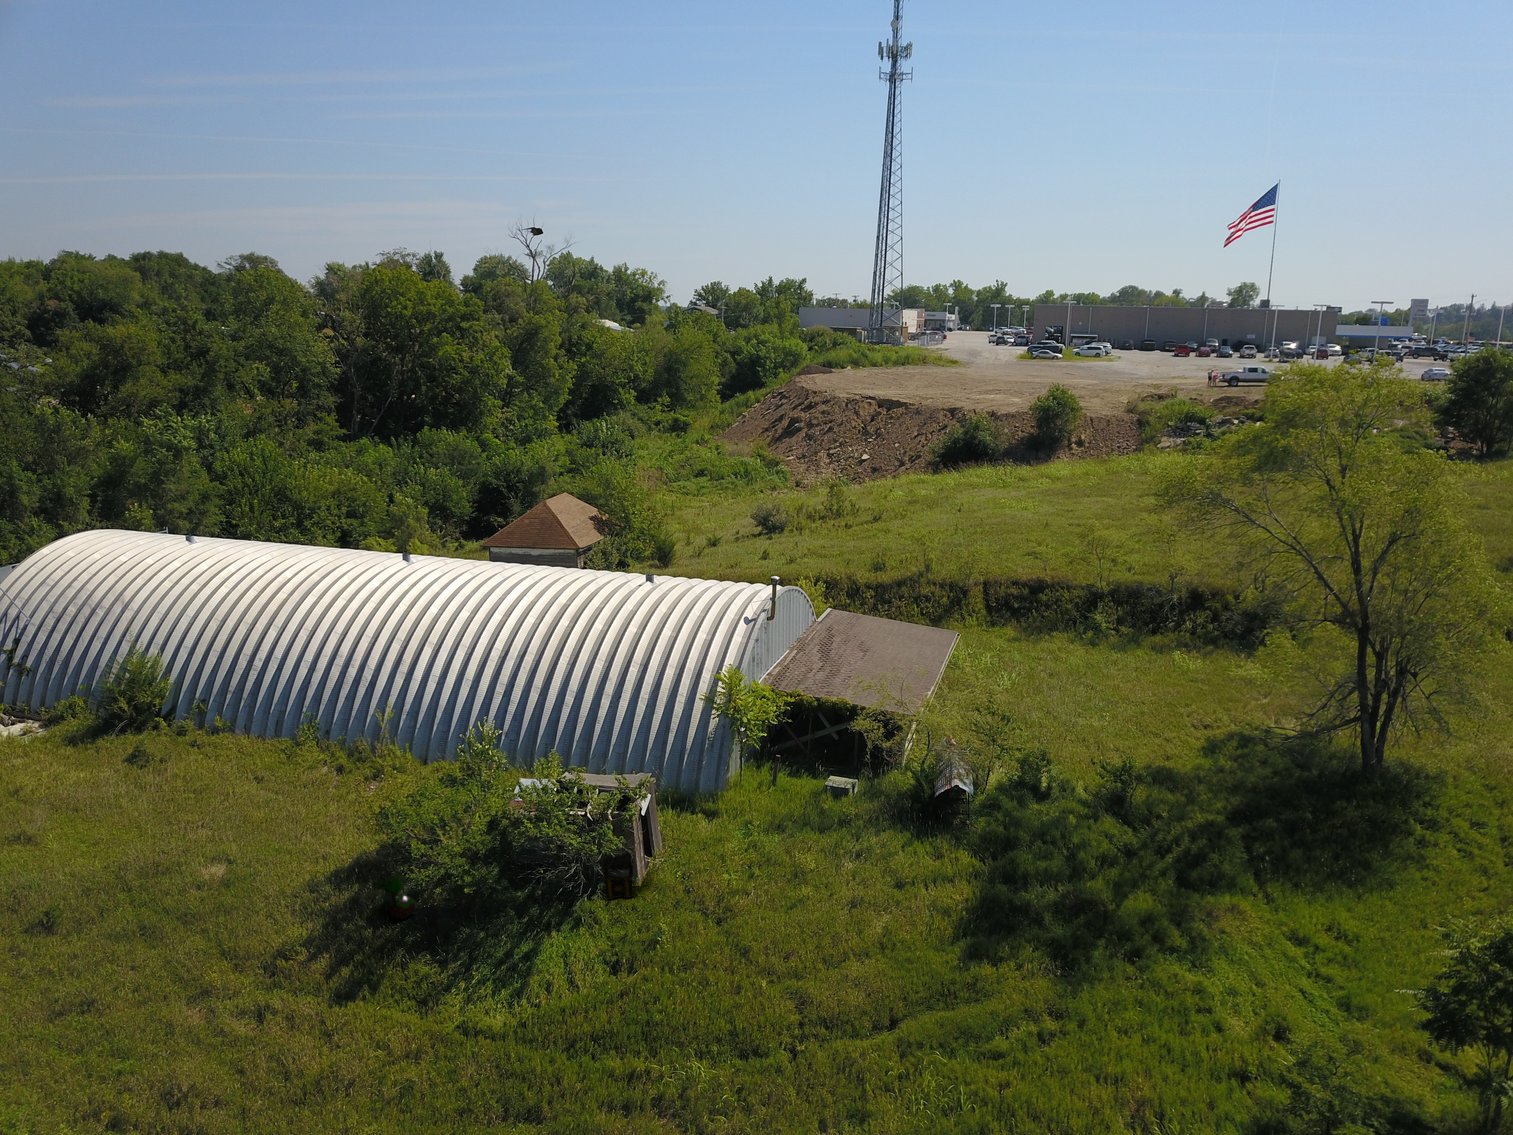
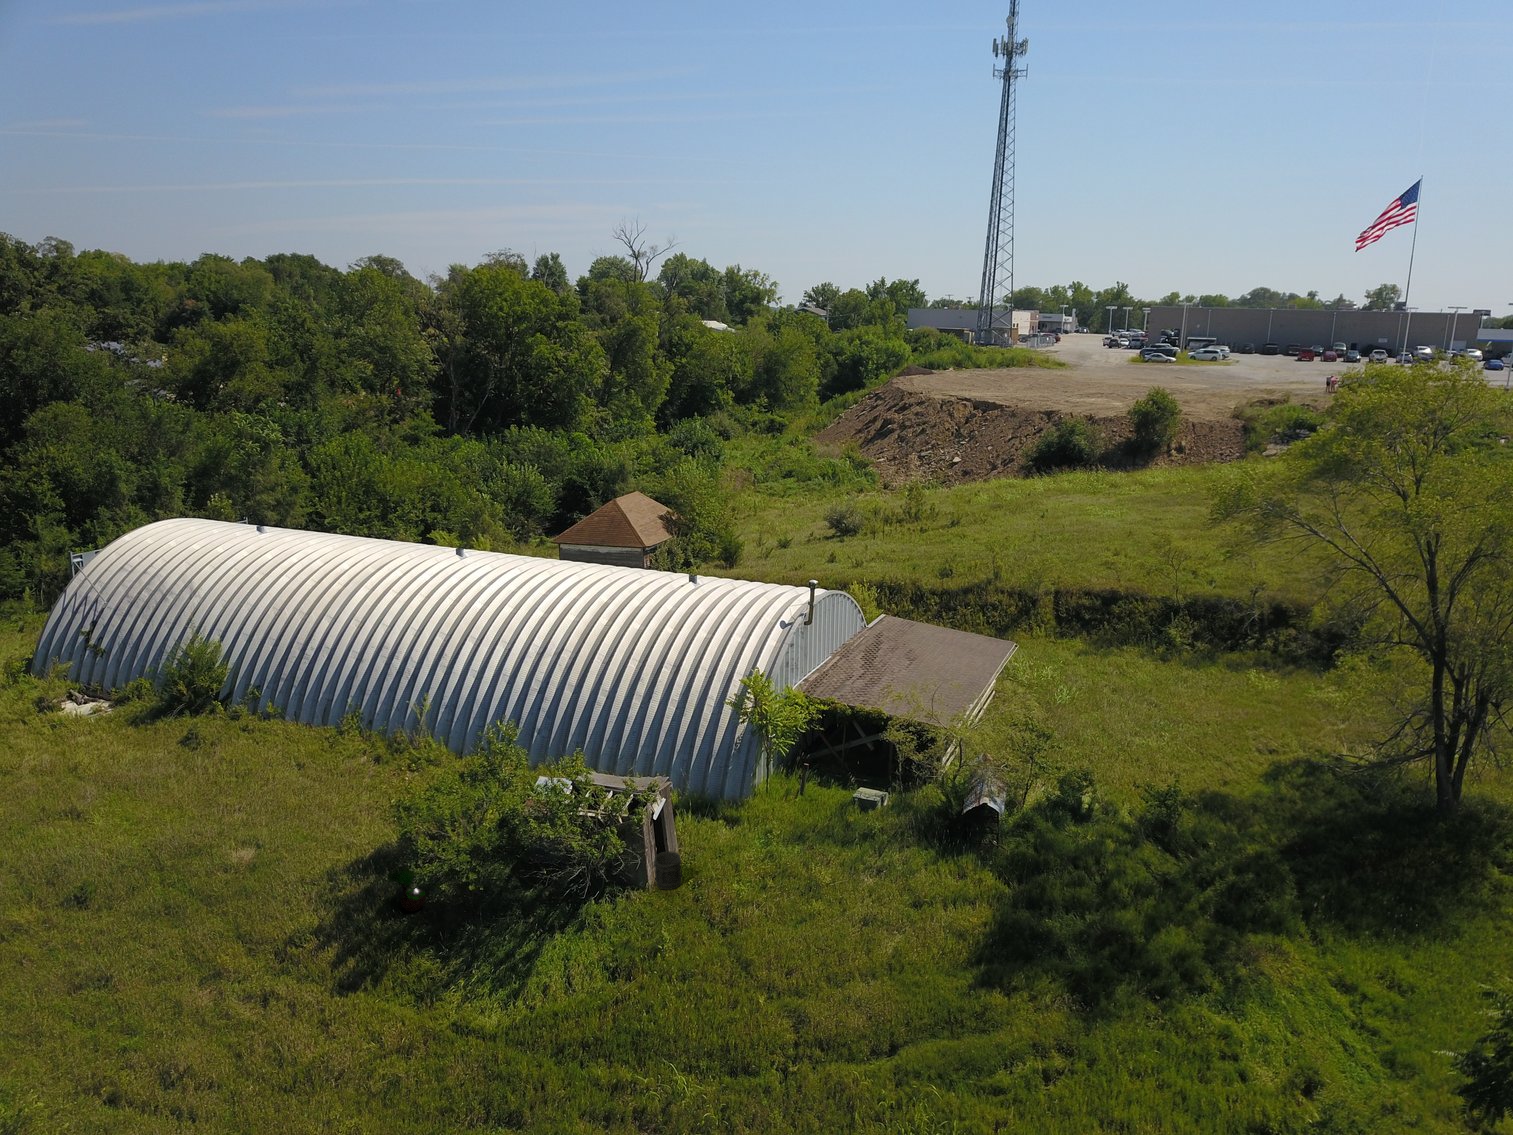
bucket: none [643,847,671,884] -> present [654,851,682,890]
toolbox: present [603,853,634,899] -> none [610,853,644,903]

